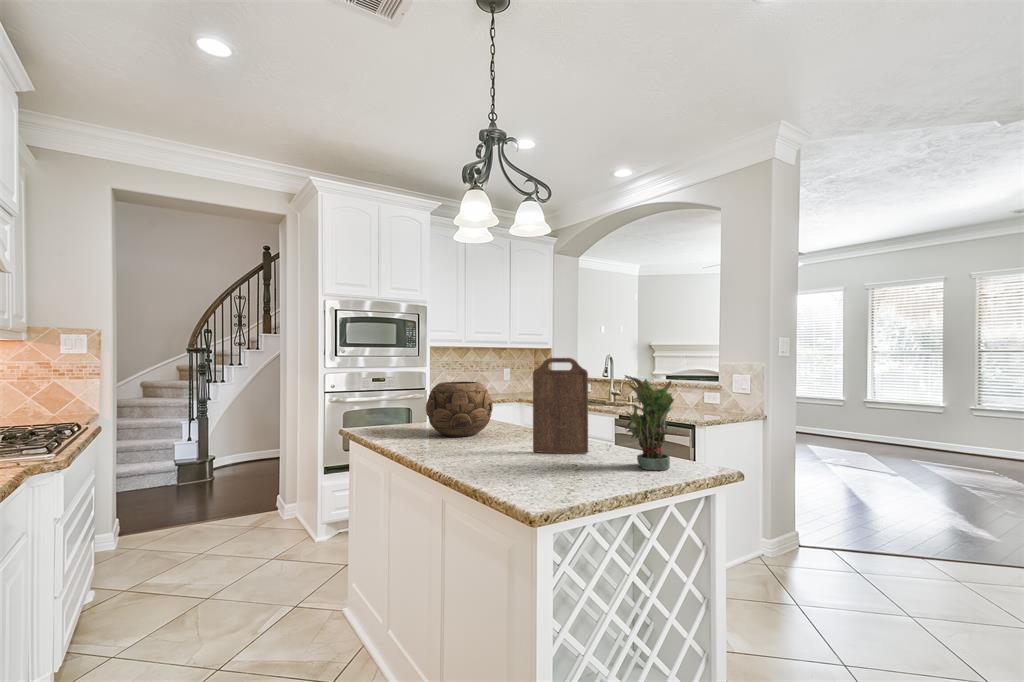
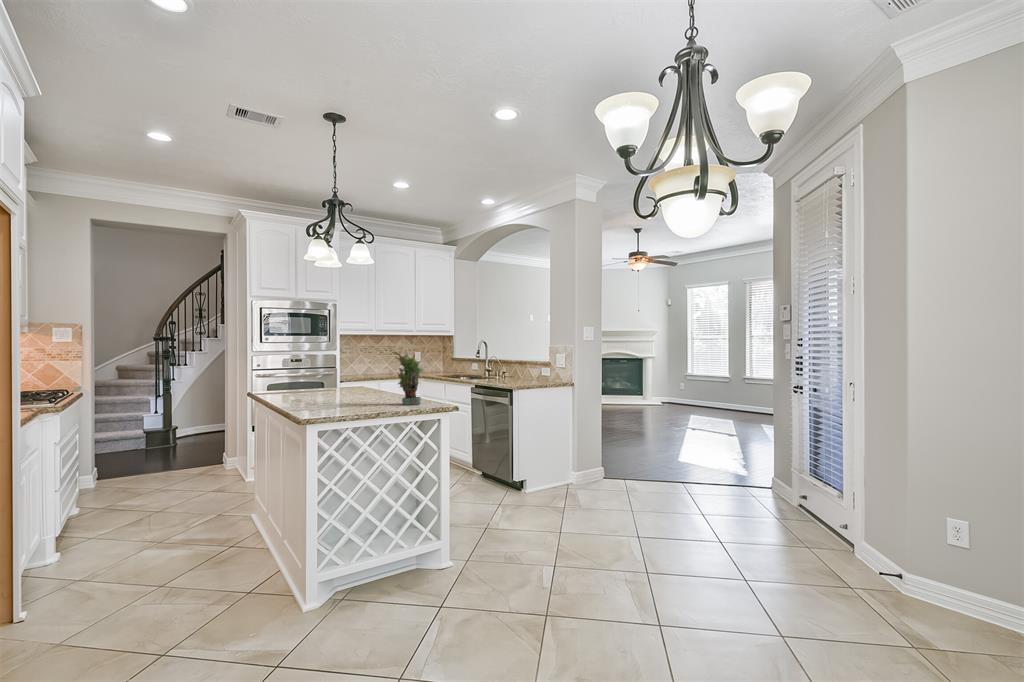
cutting board: present [533,358,588,453] -> none [355,342,388,400]
decorative bowl: present [426,382,493,437] -> none [302,359,349,394]

